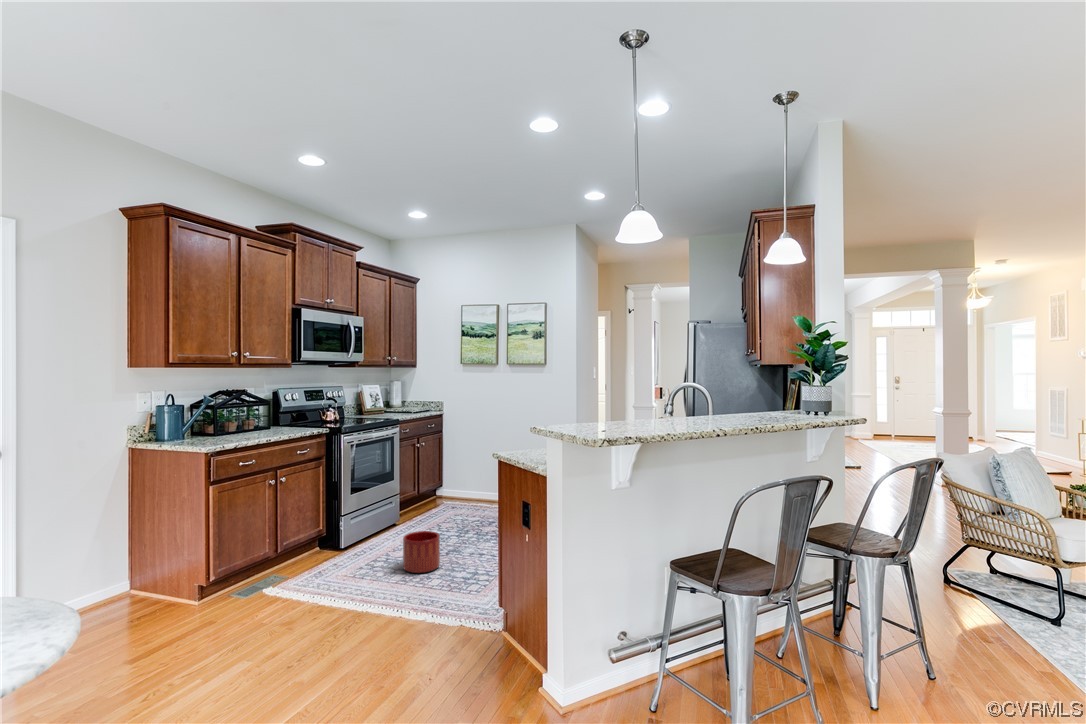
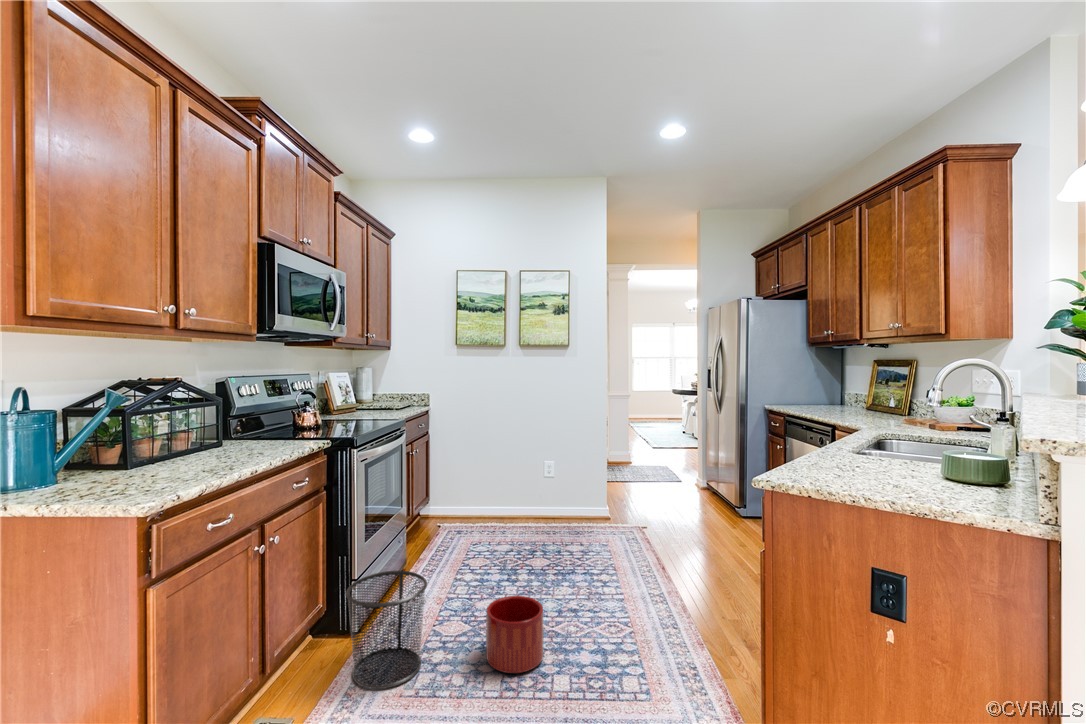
trash can: none [324,509,373,571] -> present [346,571,427,689]

